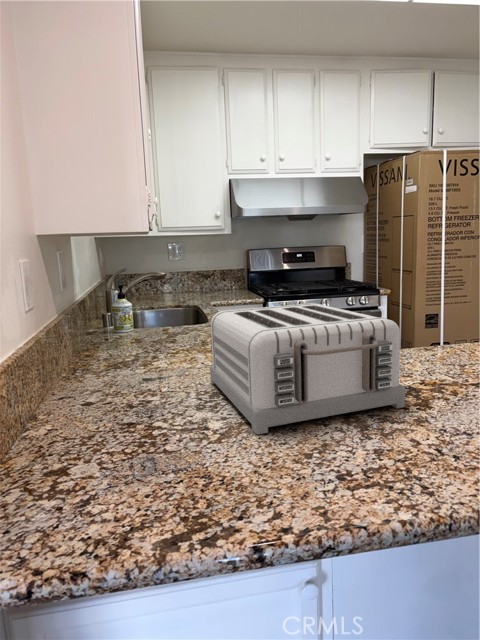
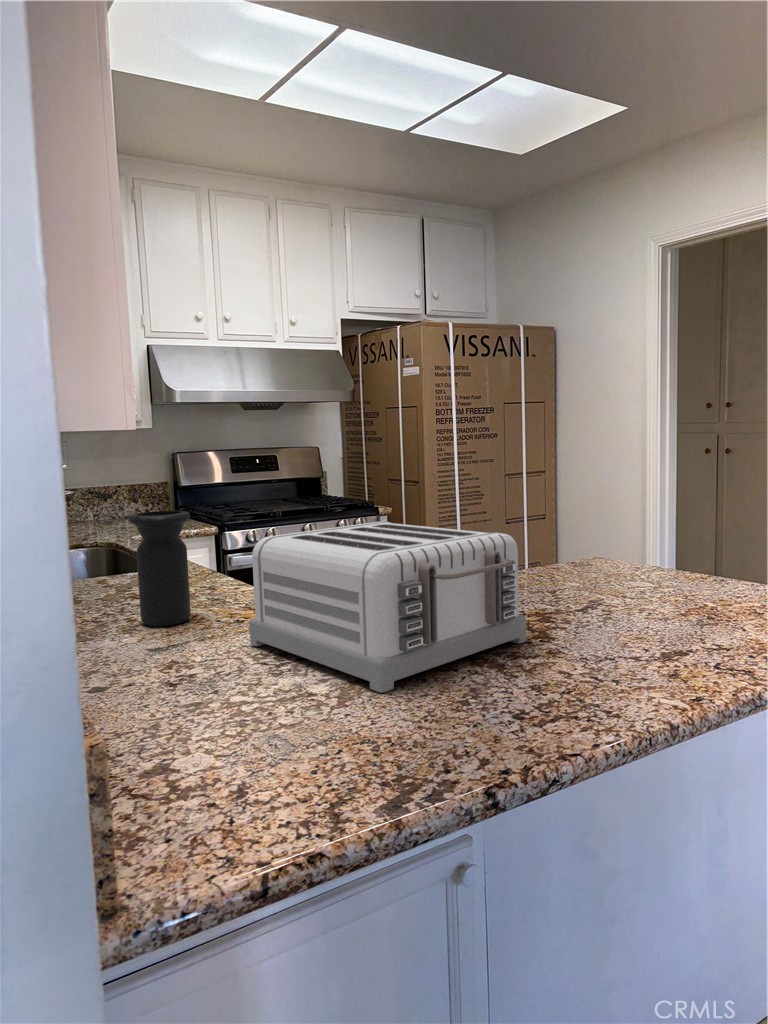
vase: none [158,290,196,363] -> present [129,511,191,626]

